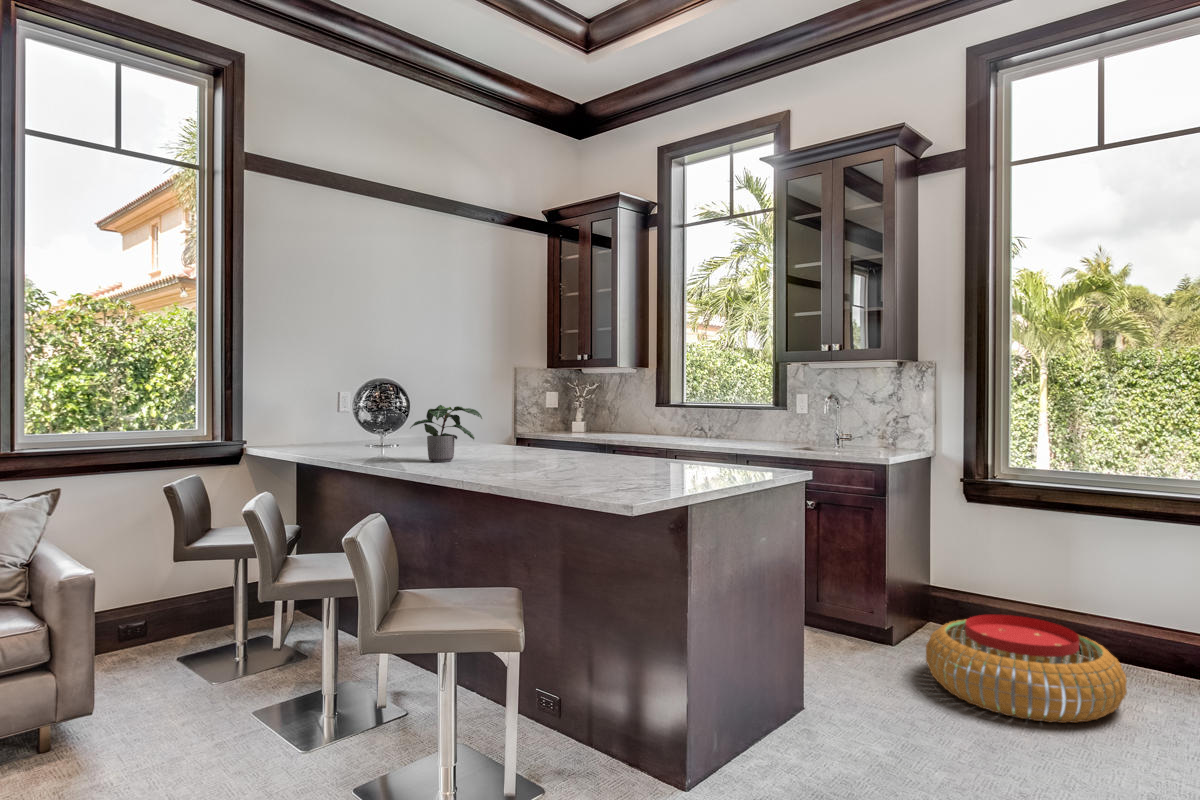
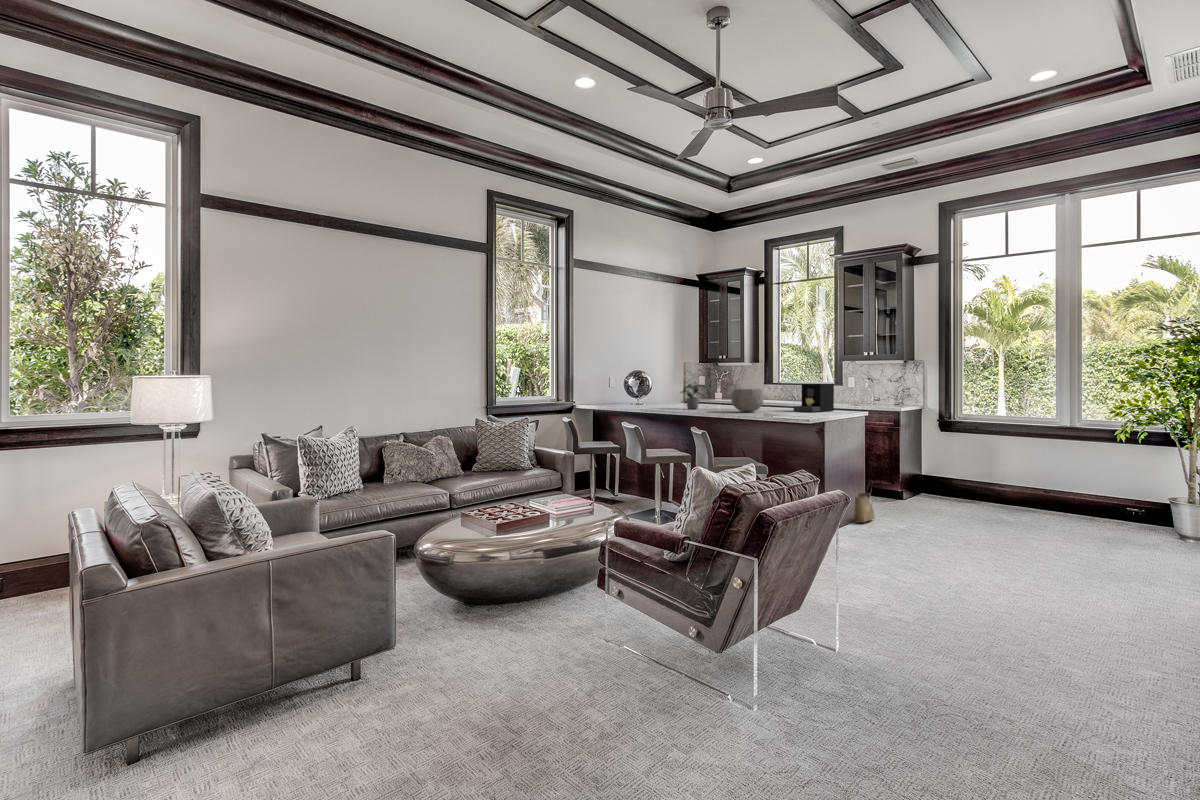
coffee maker: none [642,407,740,476] -> present [794,384,834,412]
bowl: none [489,418,566,475] -> present [731,389,764,412]
pouf: present [926,614,1127,723] -> none [916,479,1007,517]
woven basket: none [778,641,830,758] -> present [854,480,875,523]

